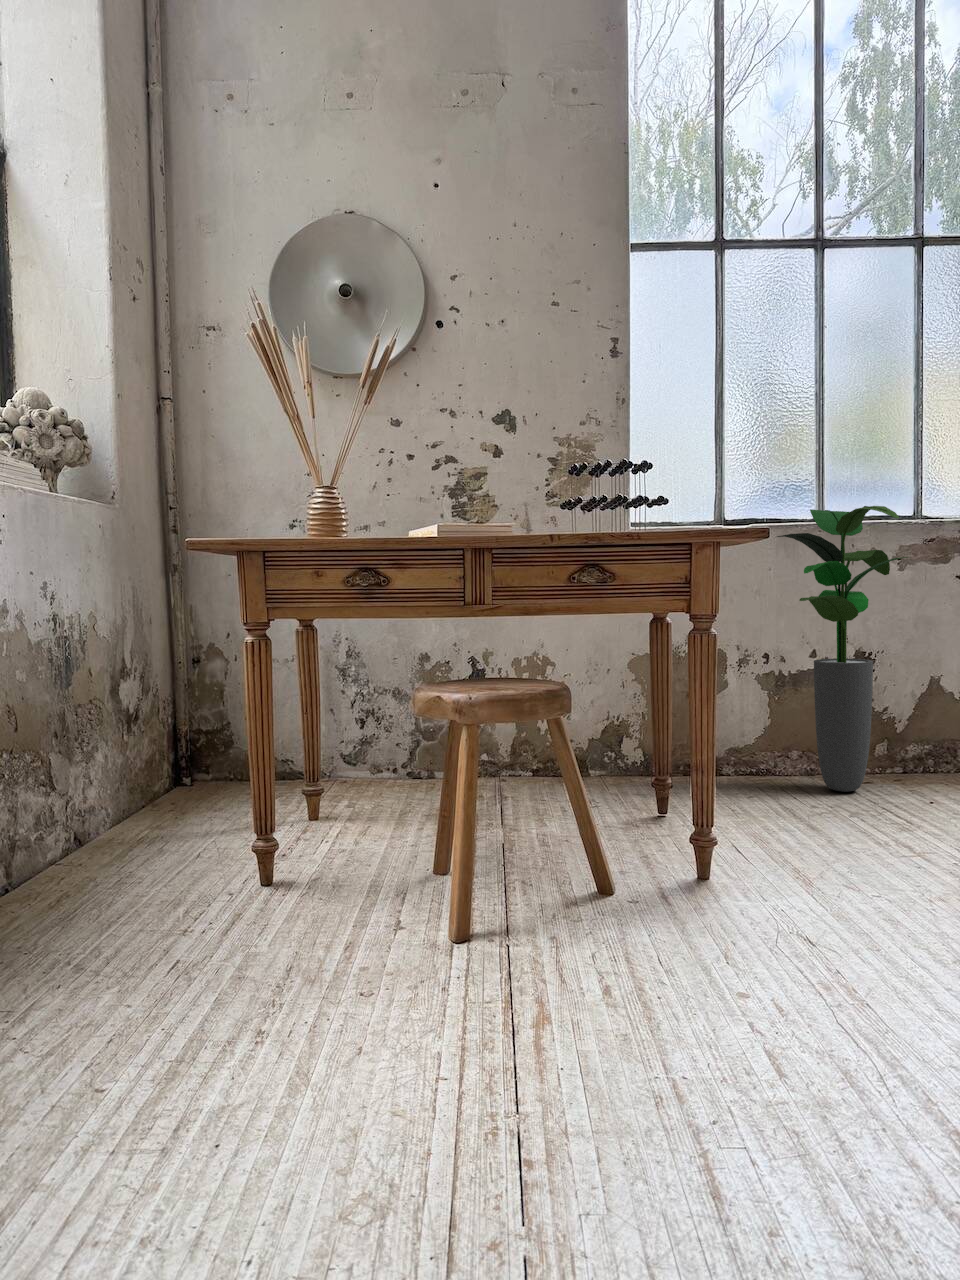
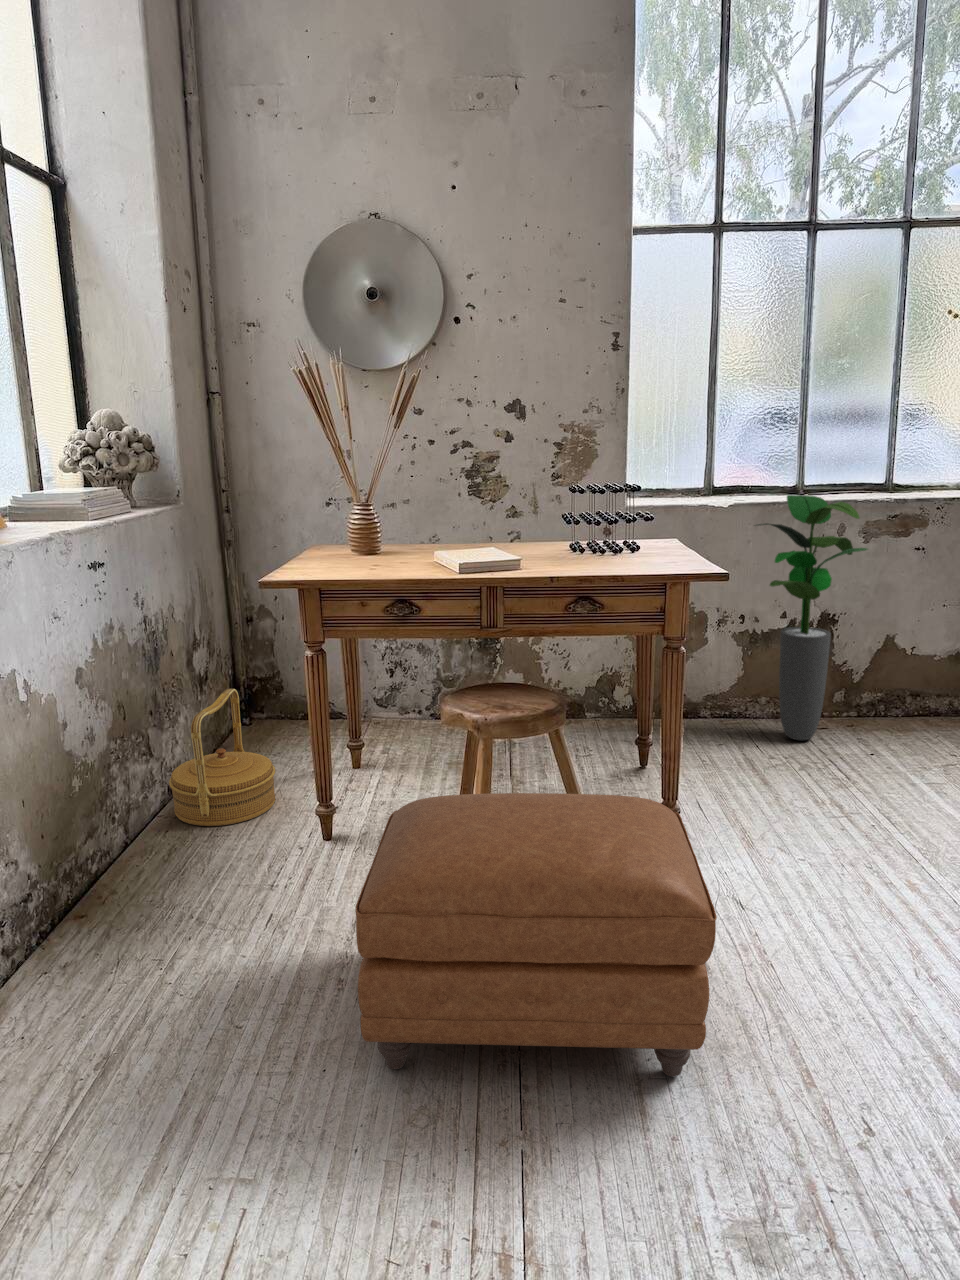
woven basket: none [72,713,209,874] -> present [169,689,275,826]
ottoman: none [269,754,815,1144] -> present [355,793,717,1076]

